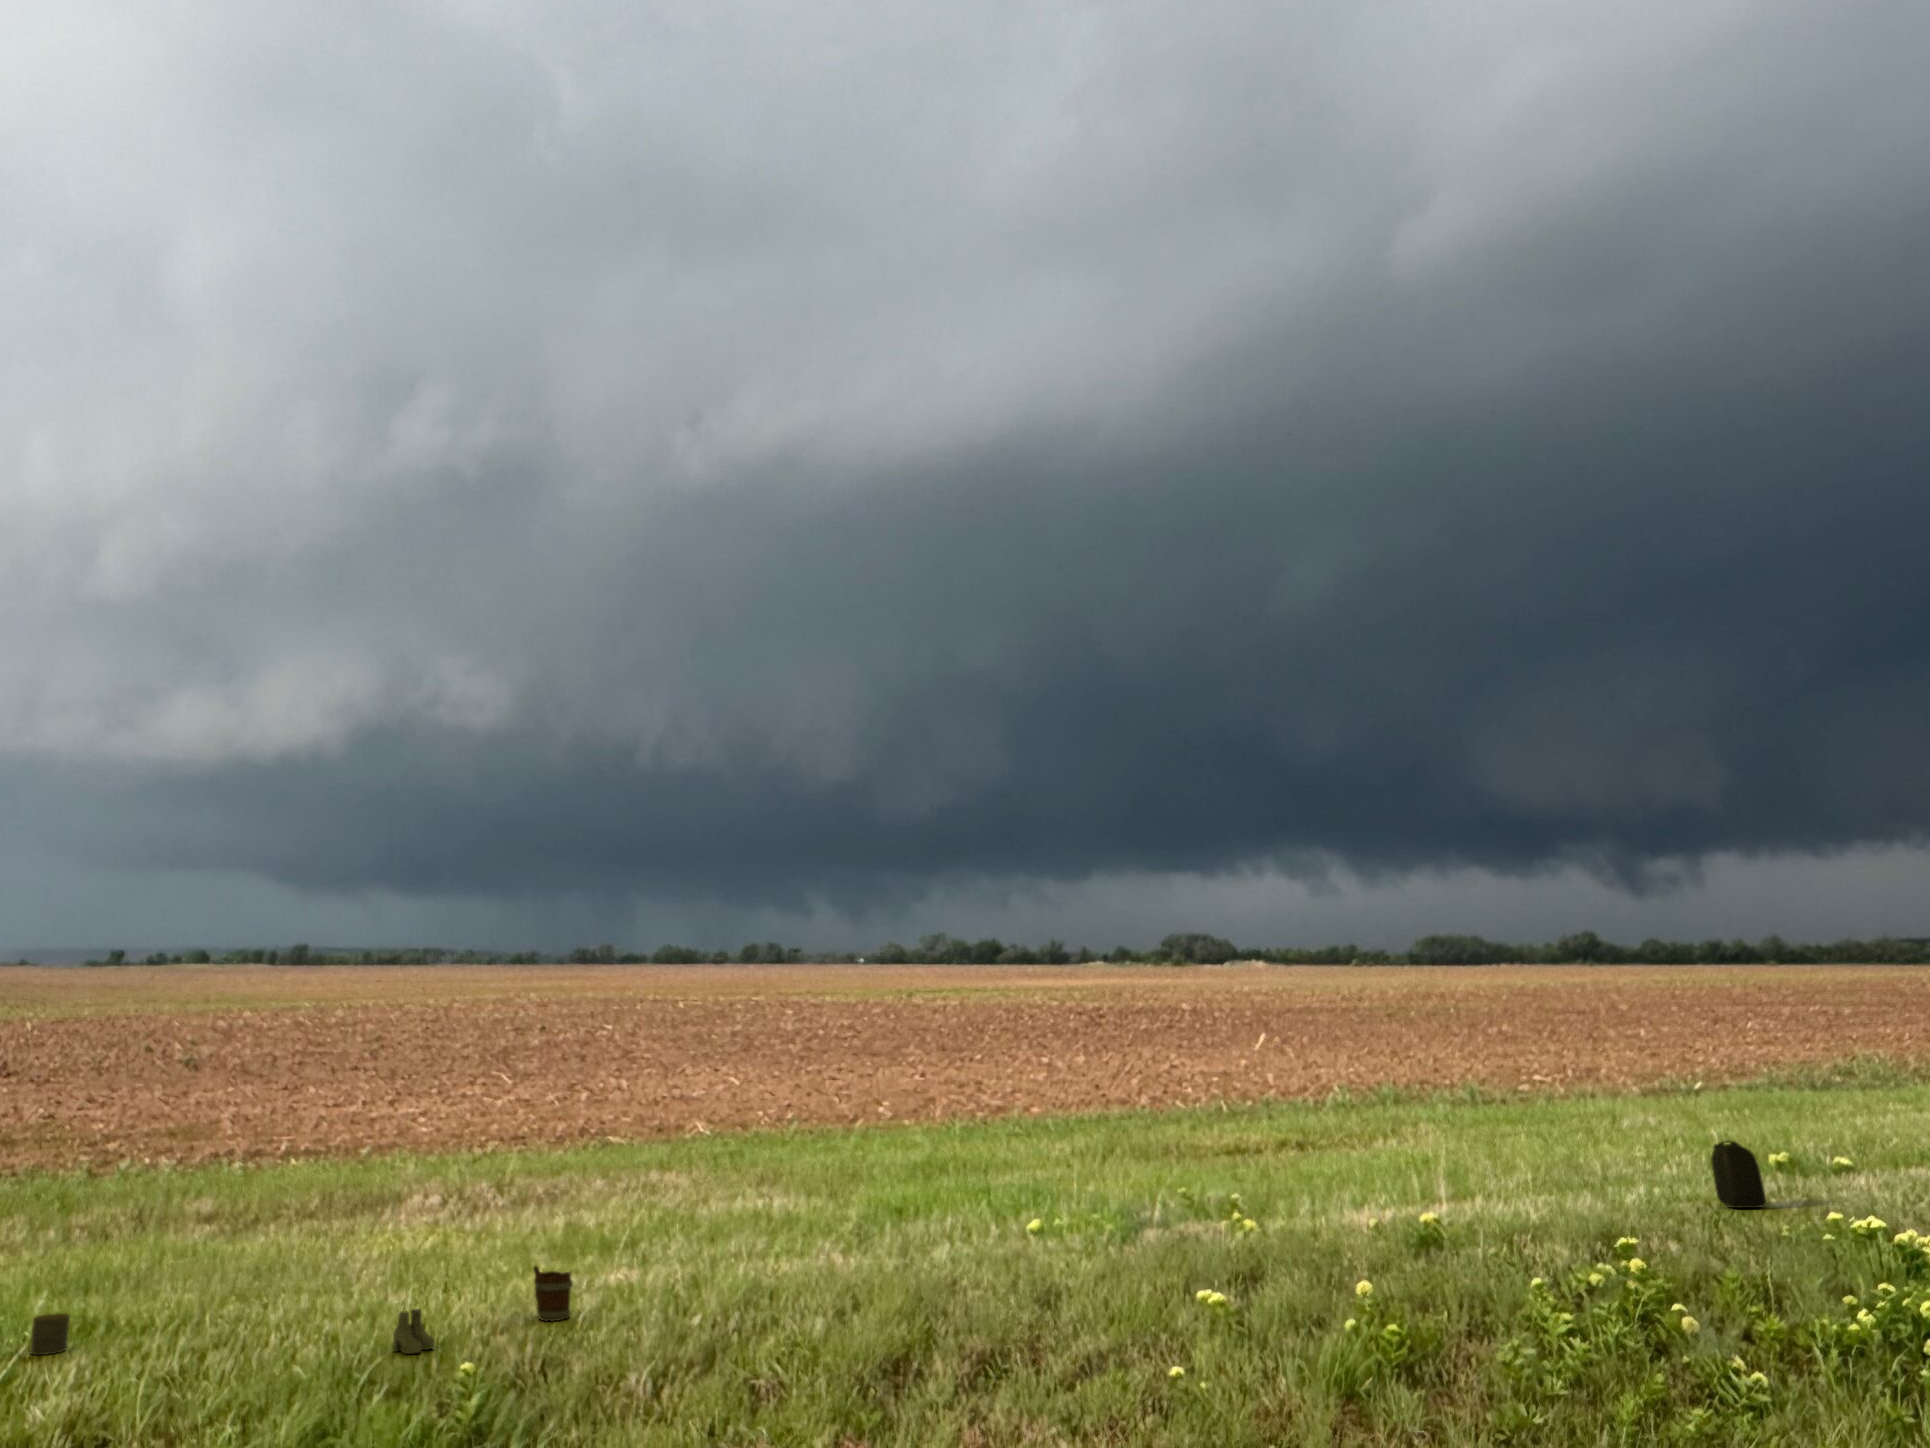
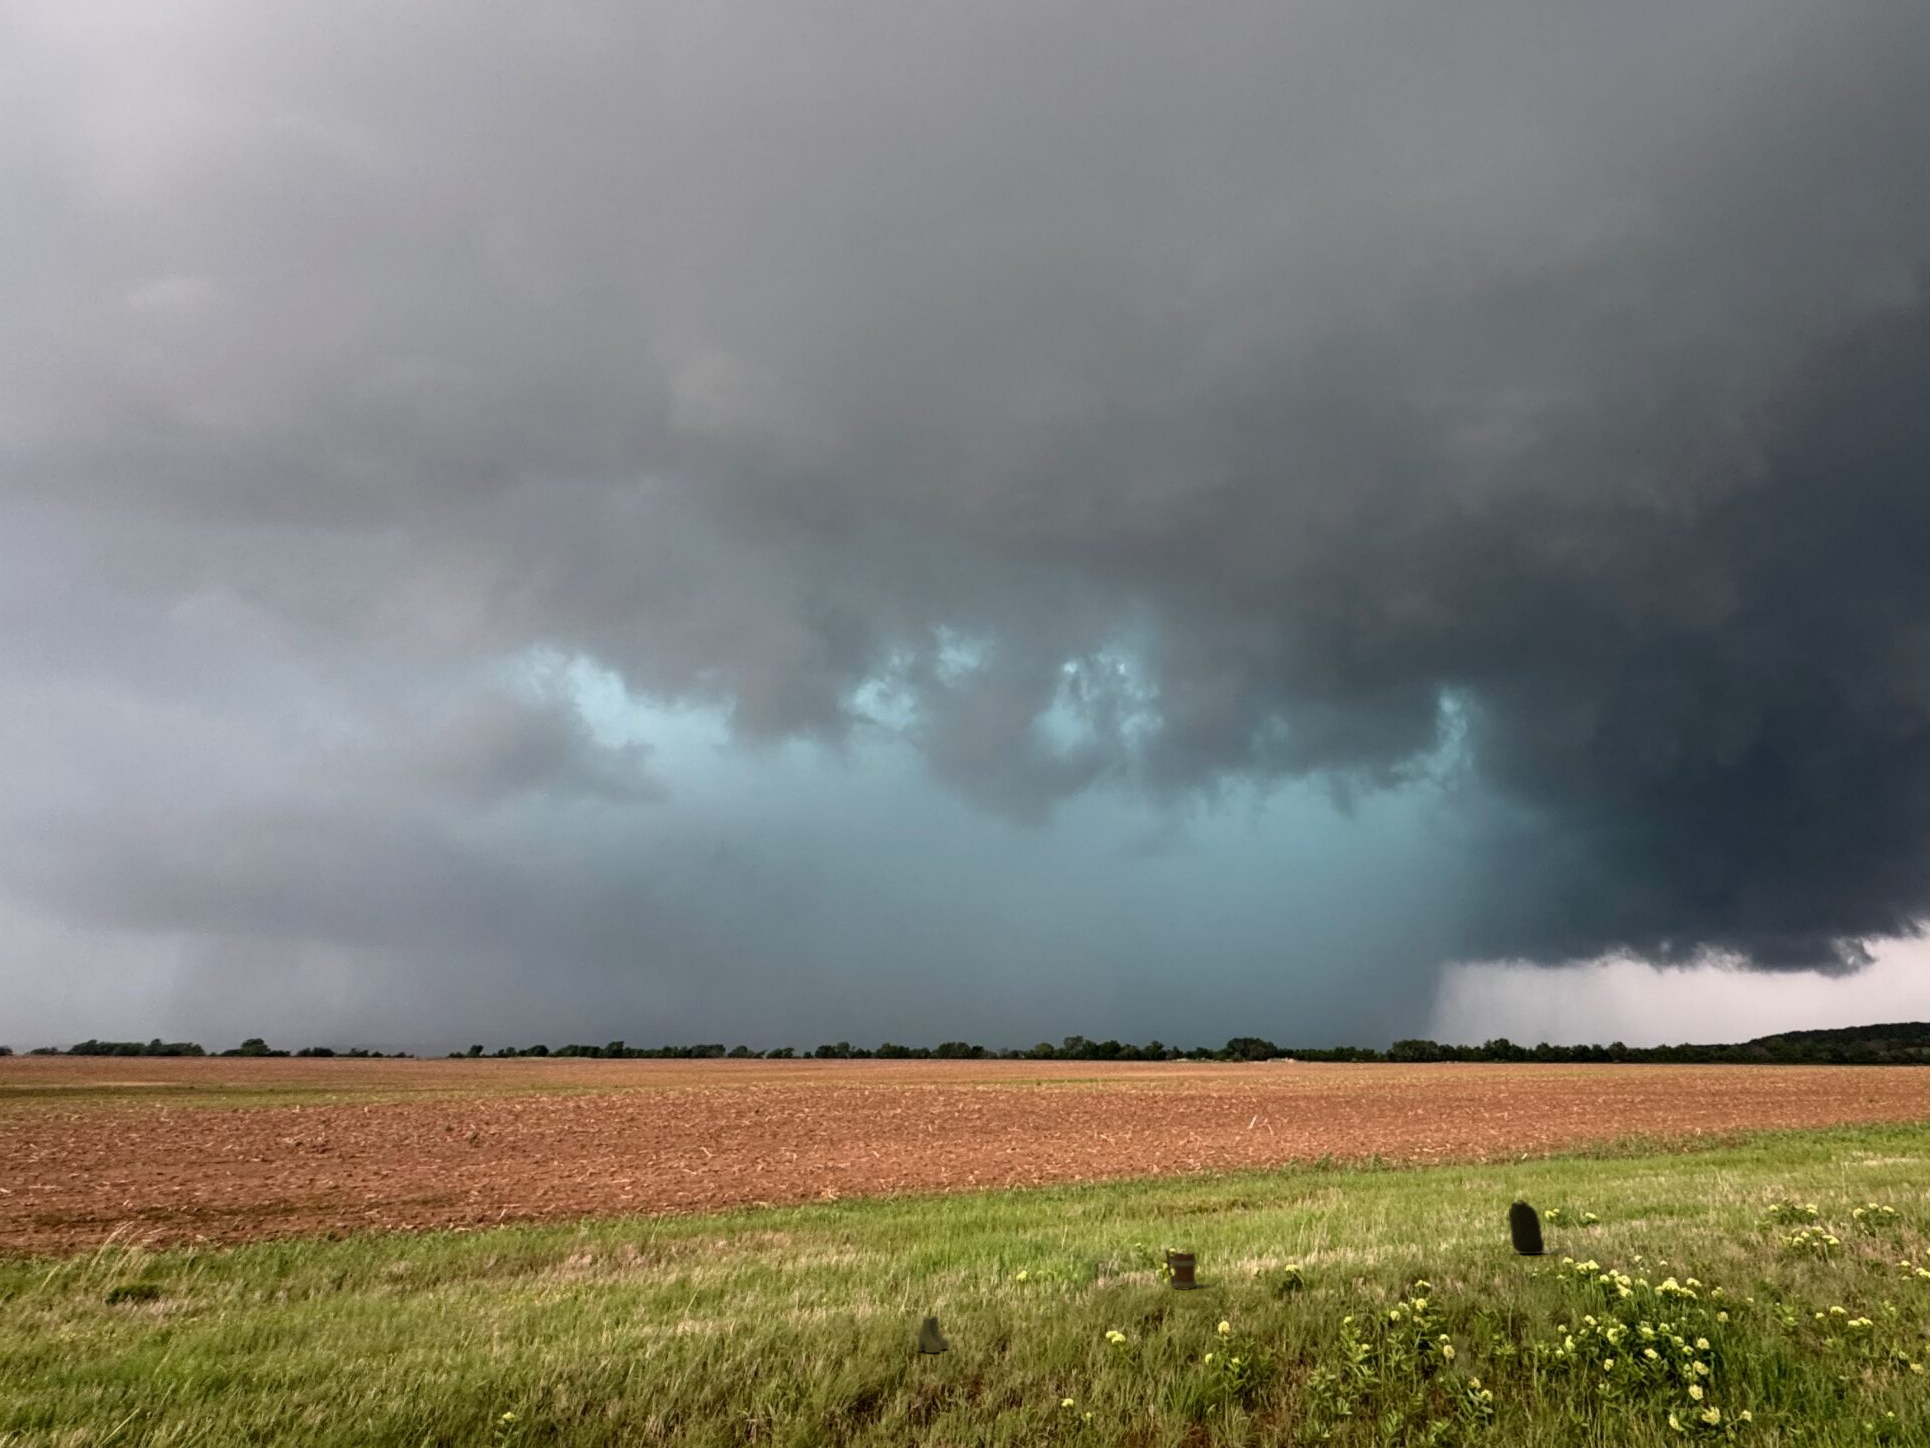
bucket: present [533,1265,573,1321] -> present [1165,1250,1197,1290]
boots: present [393,1309,435,1354] -> present [918,1316,949,1353]
planter: present [31,1313,70,1355] -> none [126,1371,173,1412]

